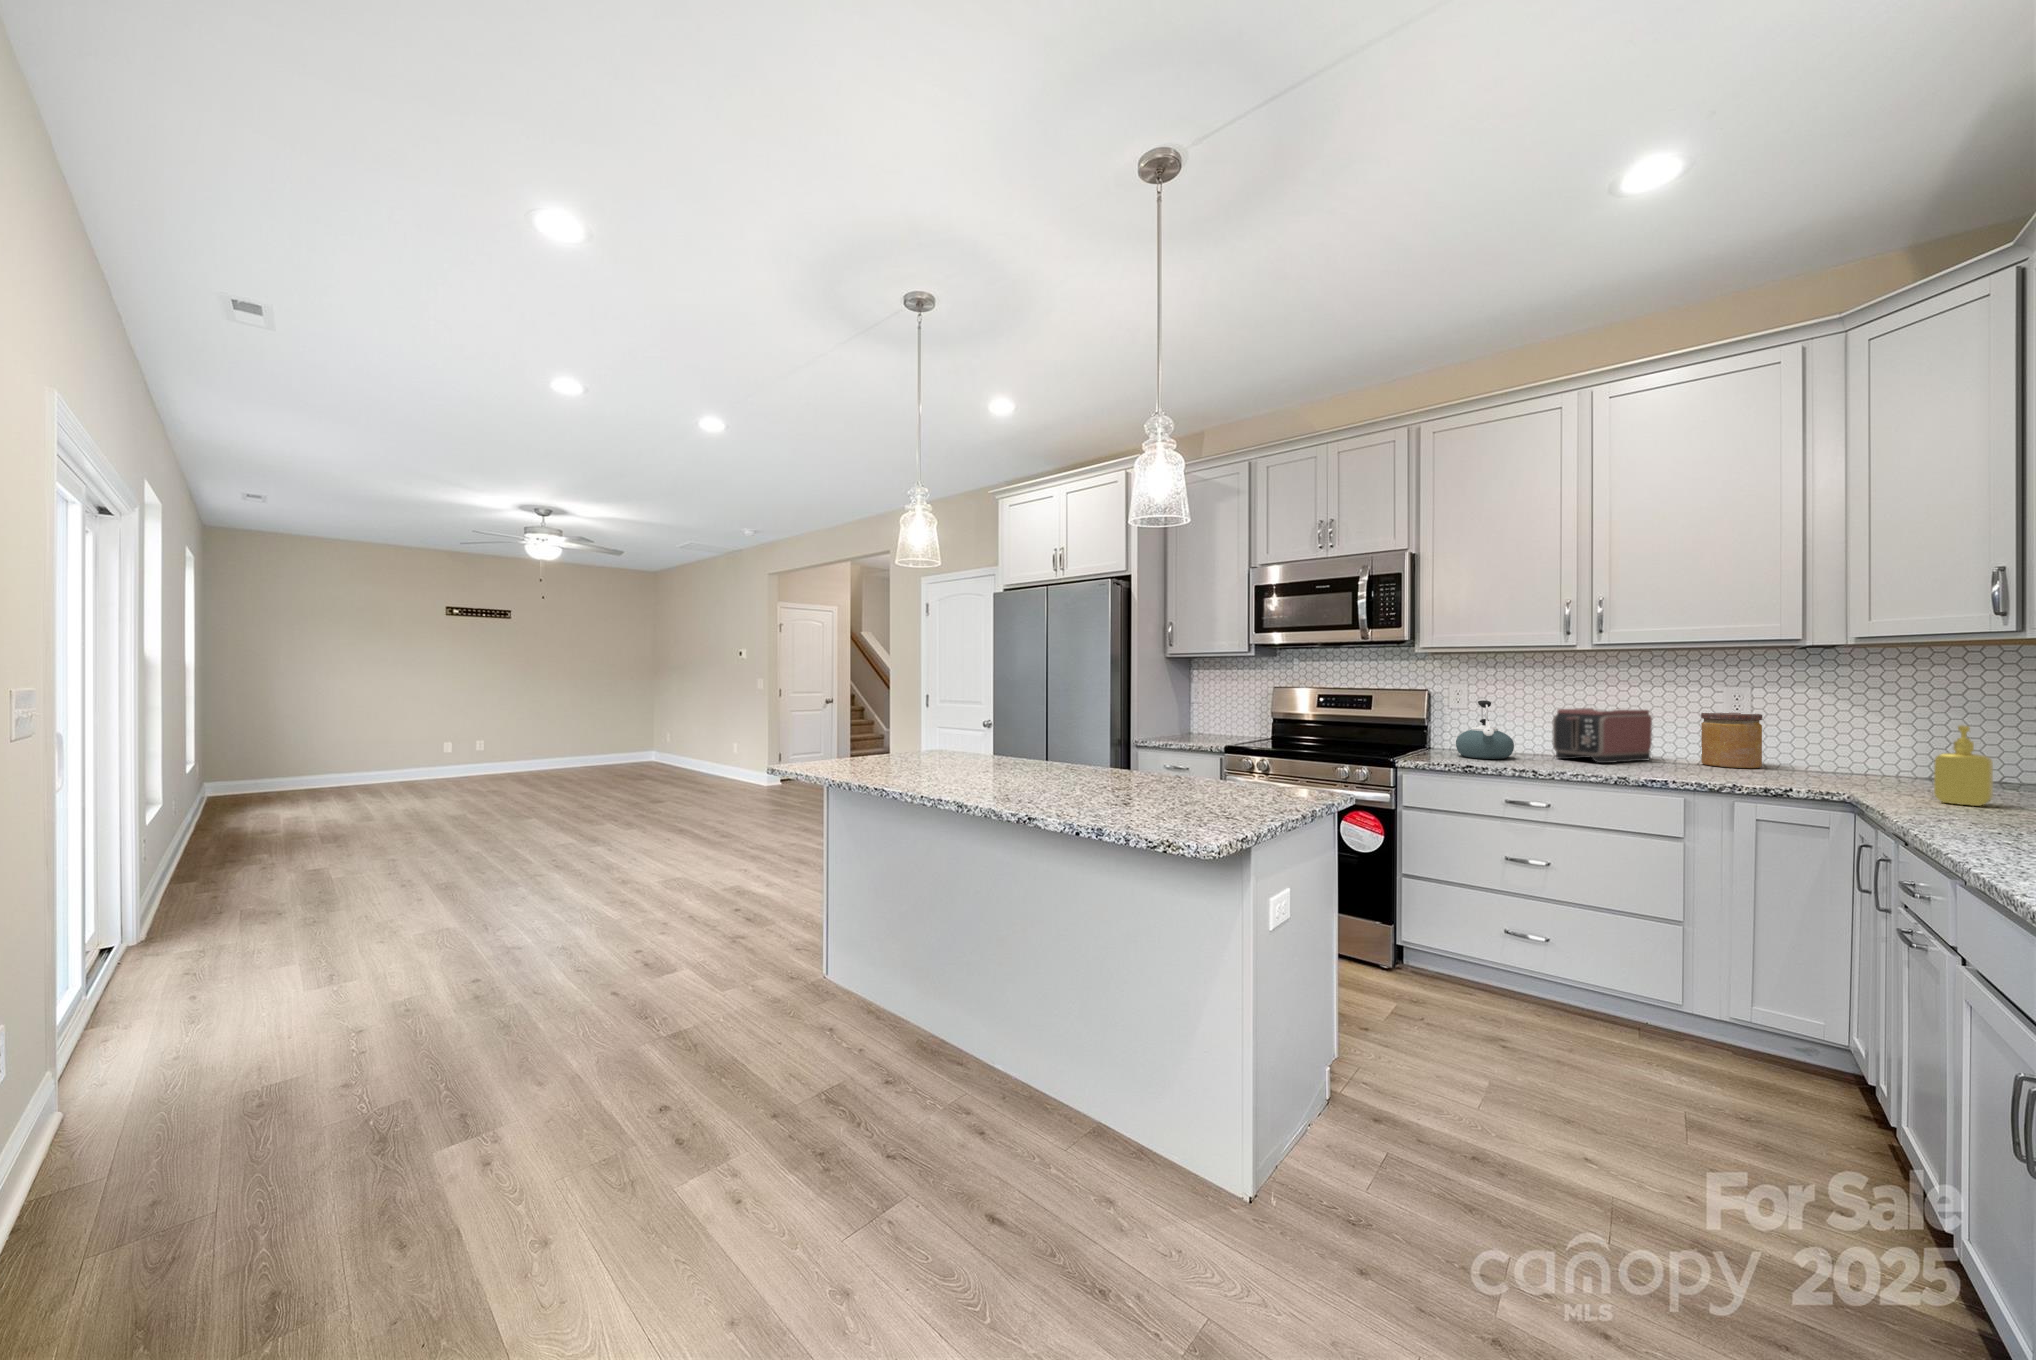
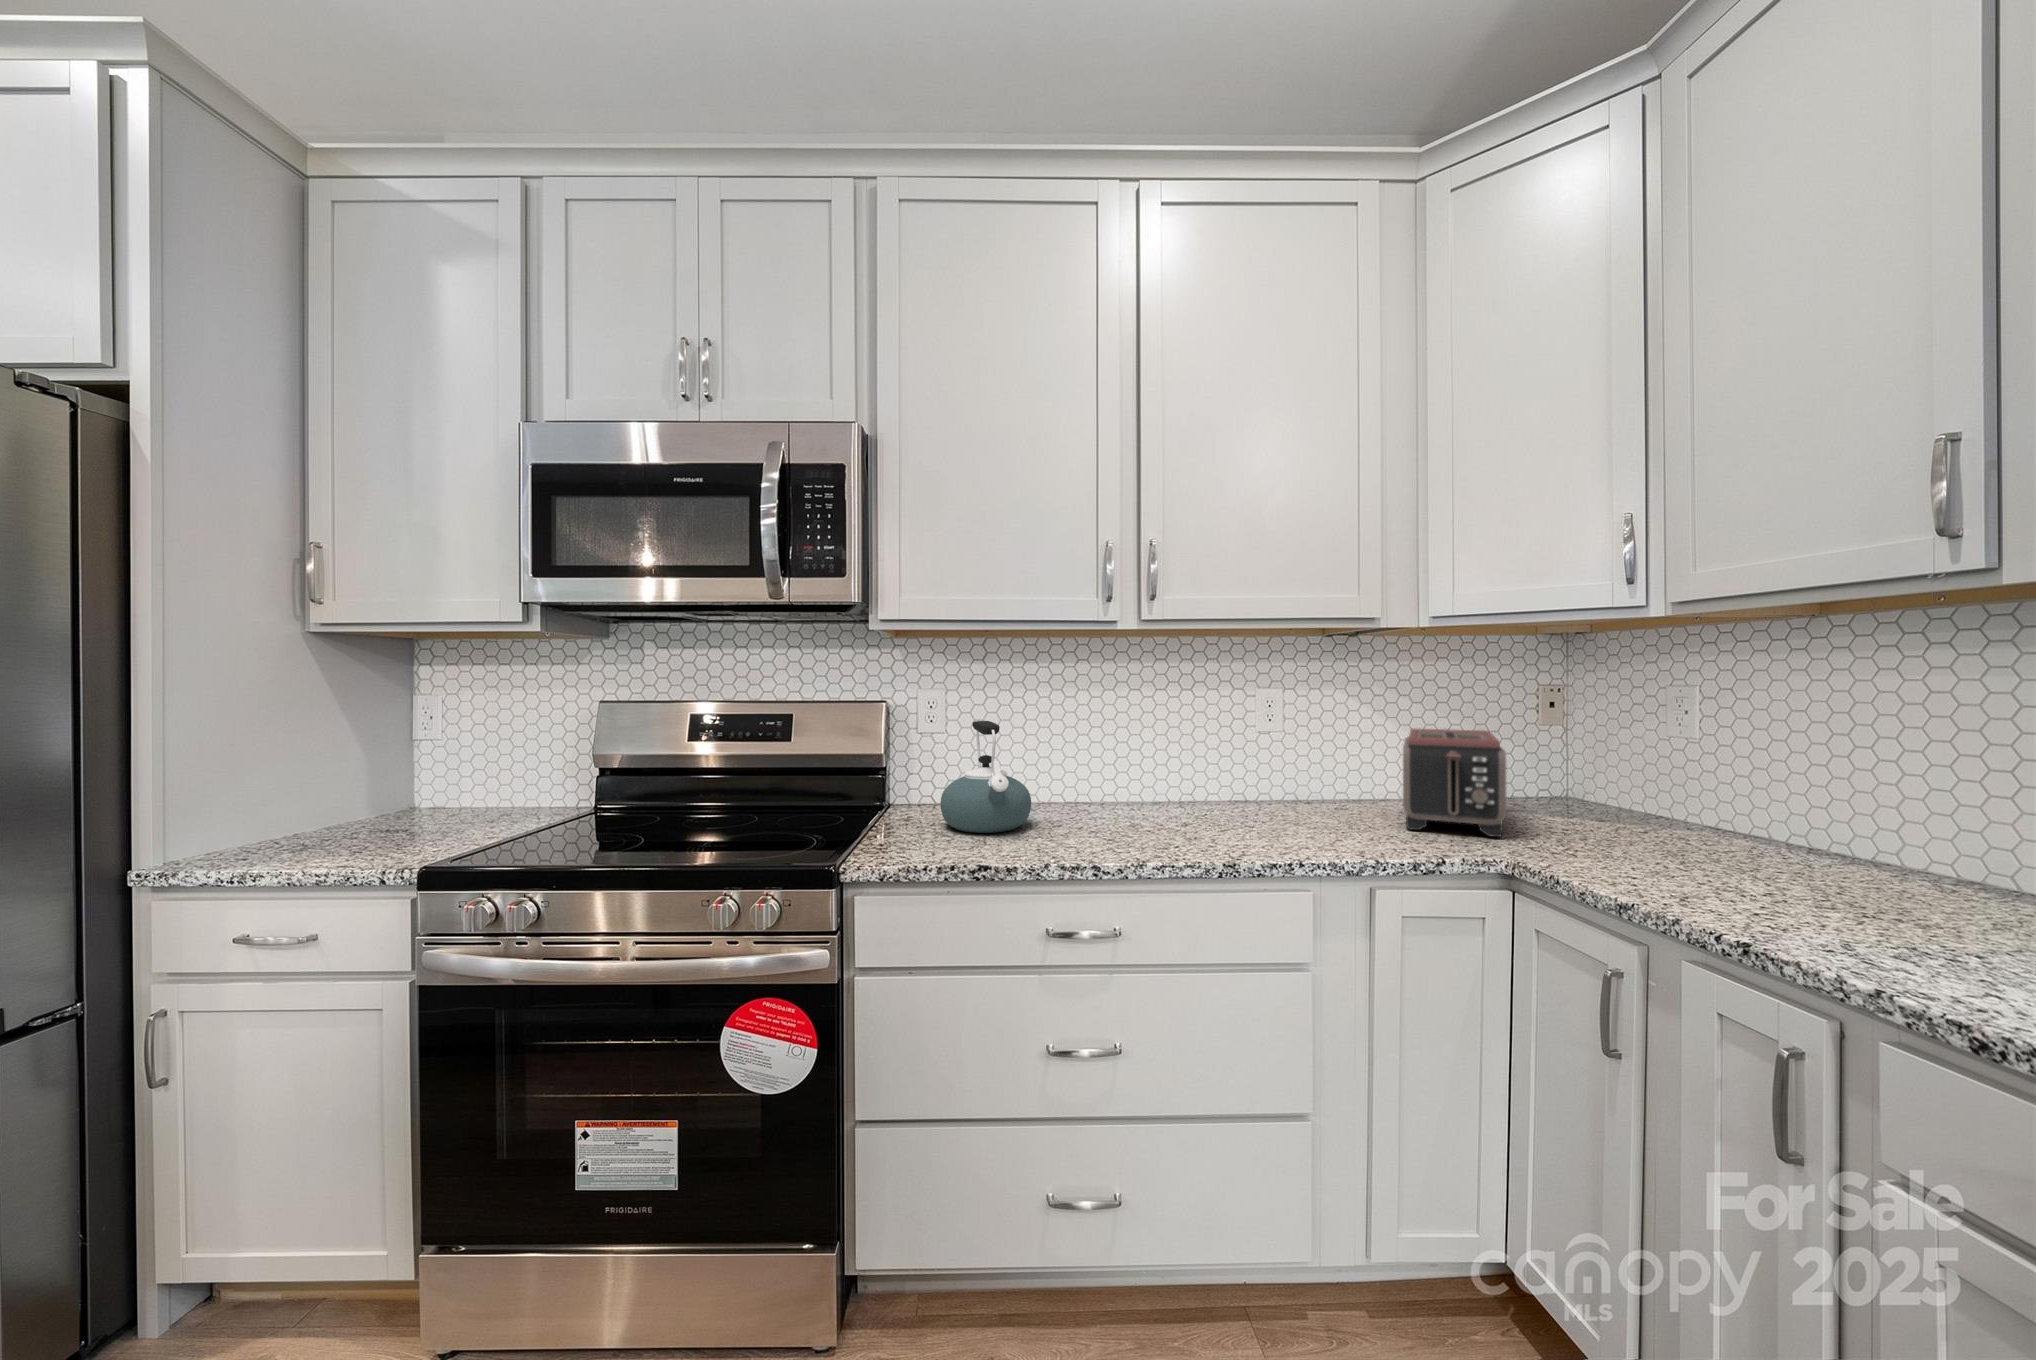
toaster: present [1553,708,1652,763] -> present [1403,728,1506,837]
jar: present [1701,712,1762,768] -> none [1245,725,1312,808]
soap dispenser: present [1934,725,1993,806] -> none [1601,748,1677,874]

